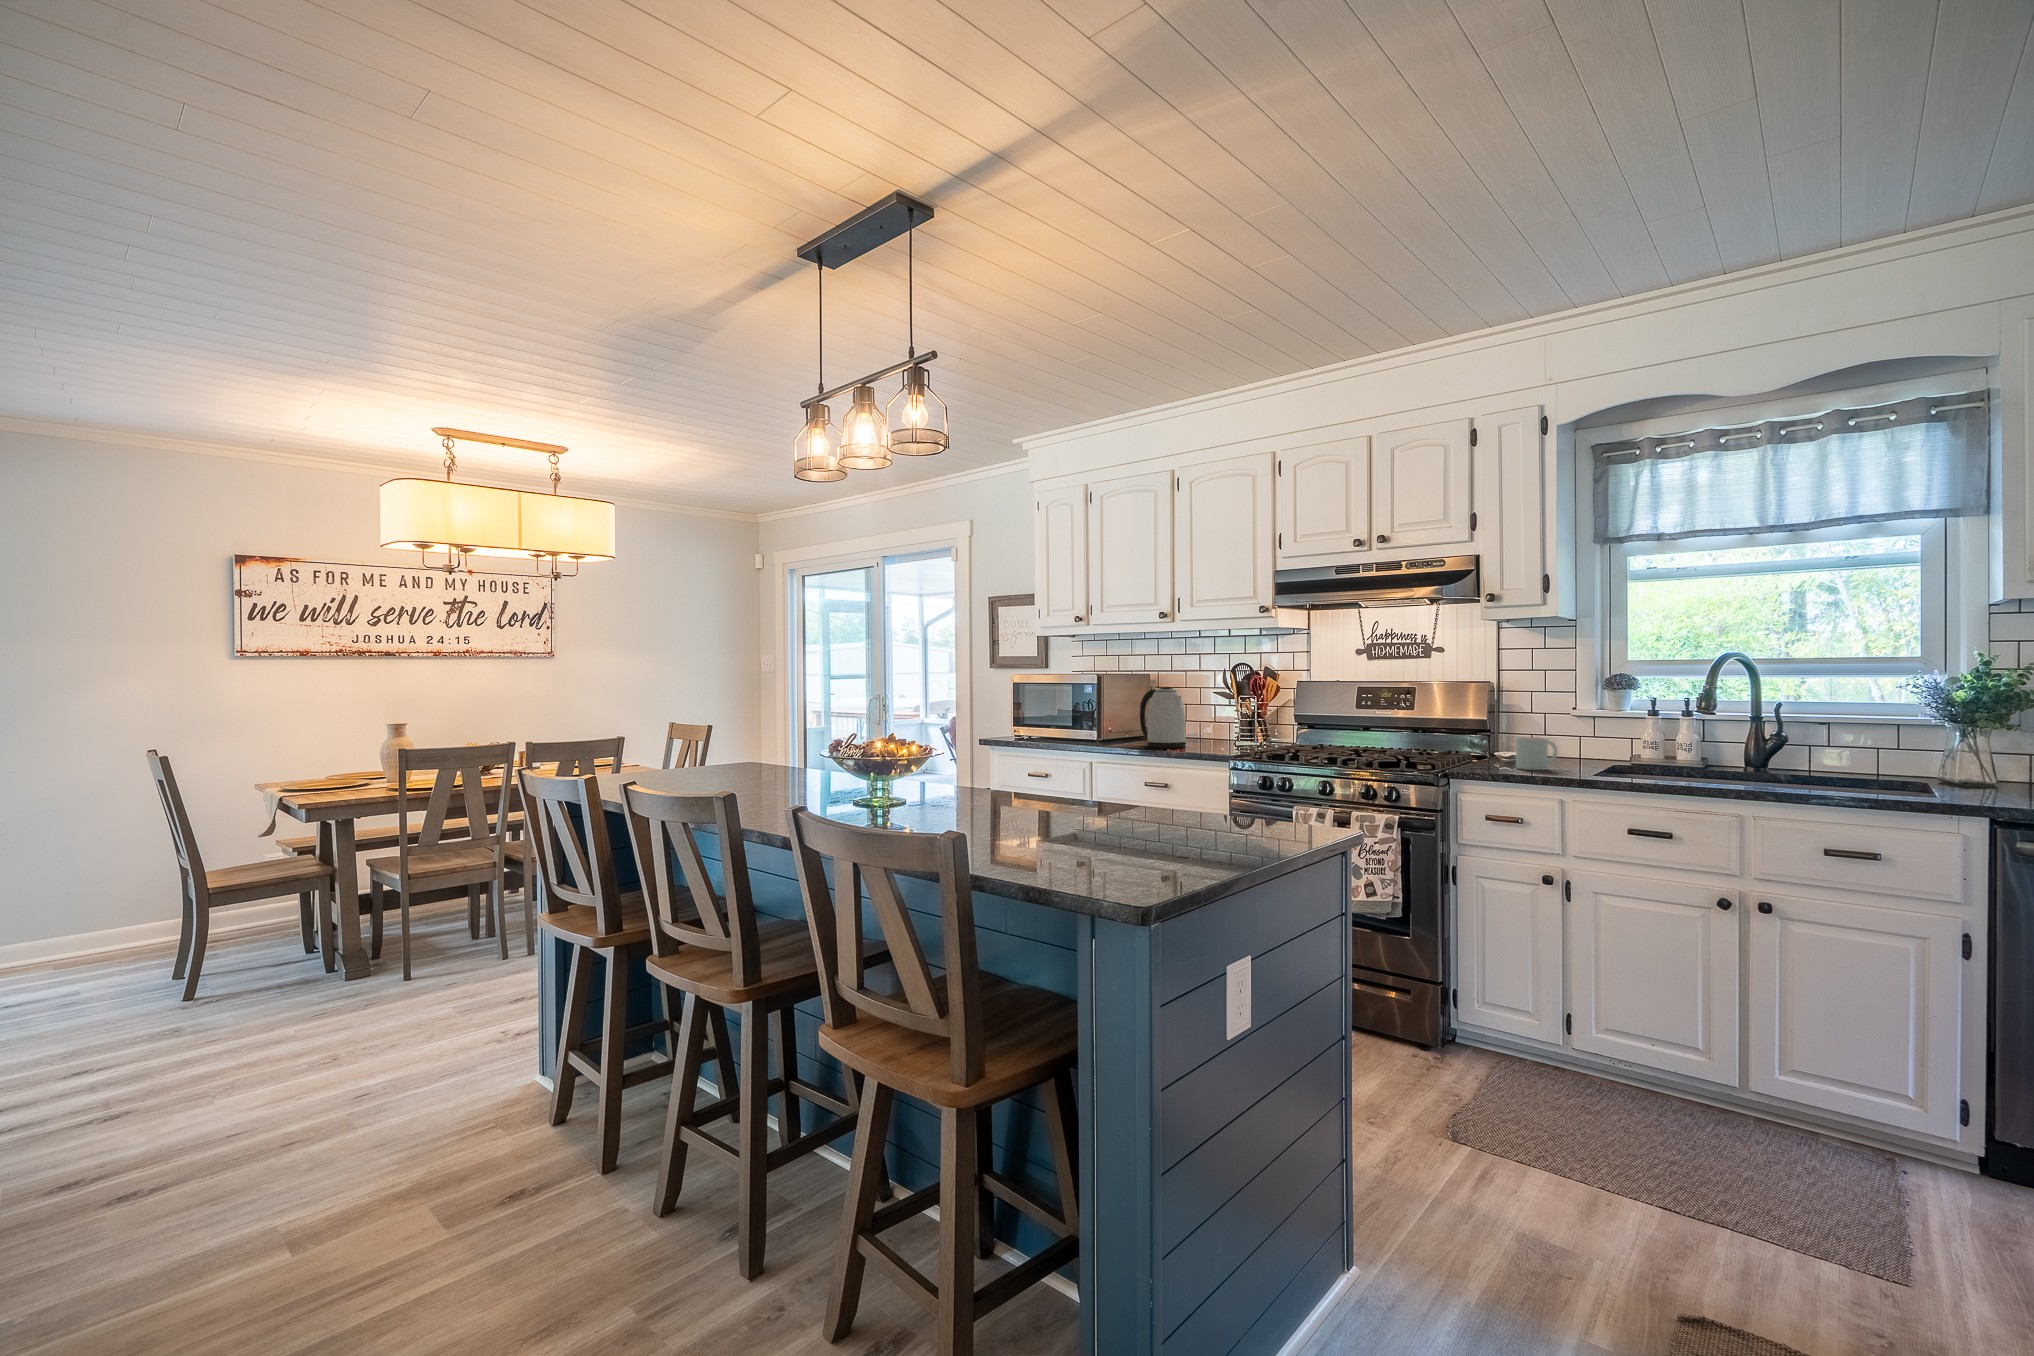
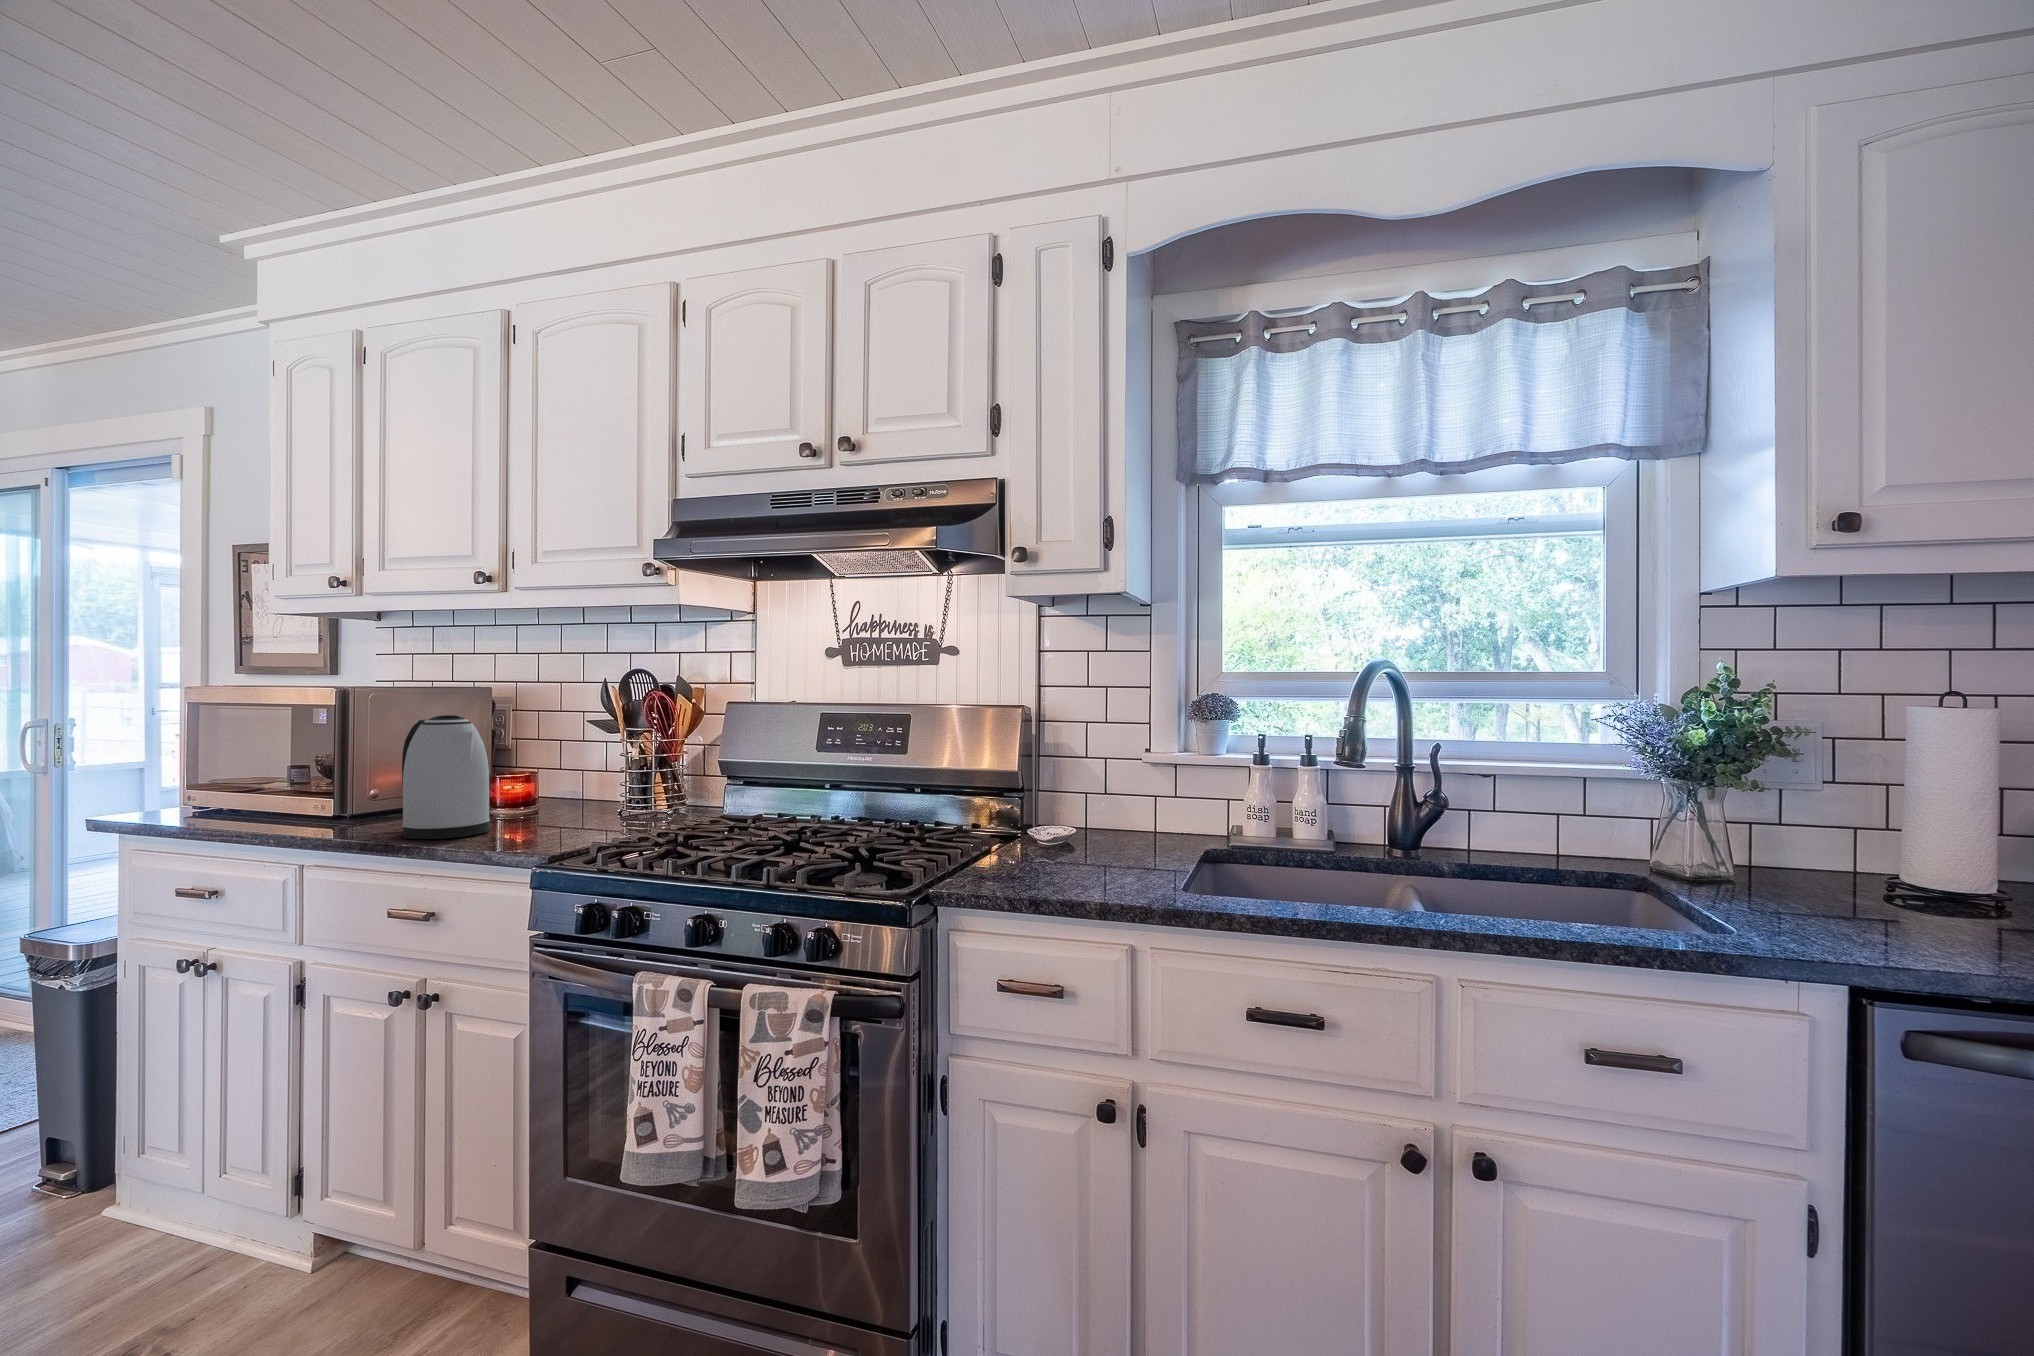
mug: present [1516,737,1558,770] -> none [1054,815,1124,883]

